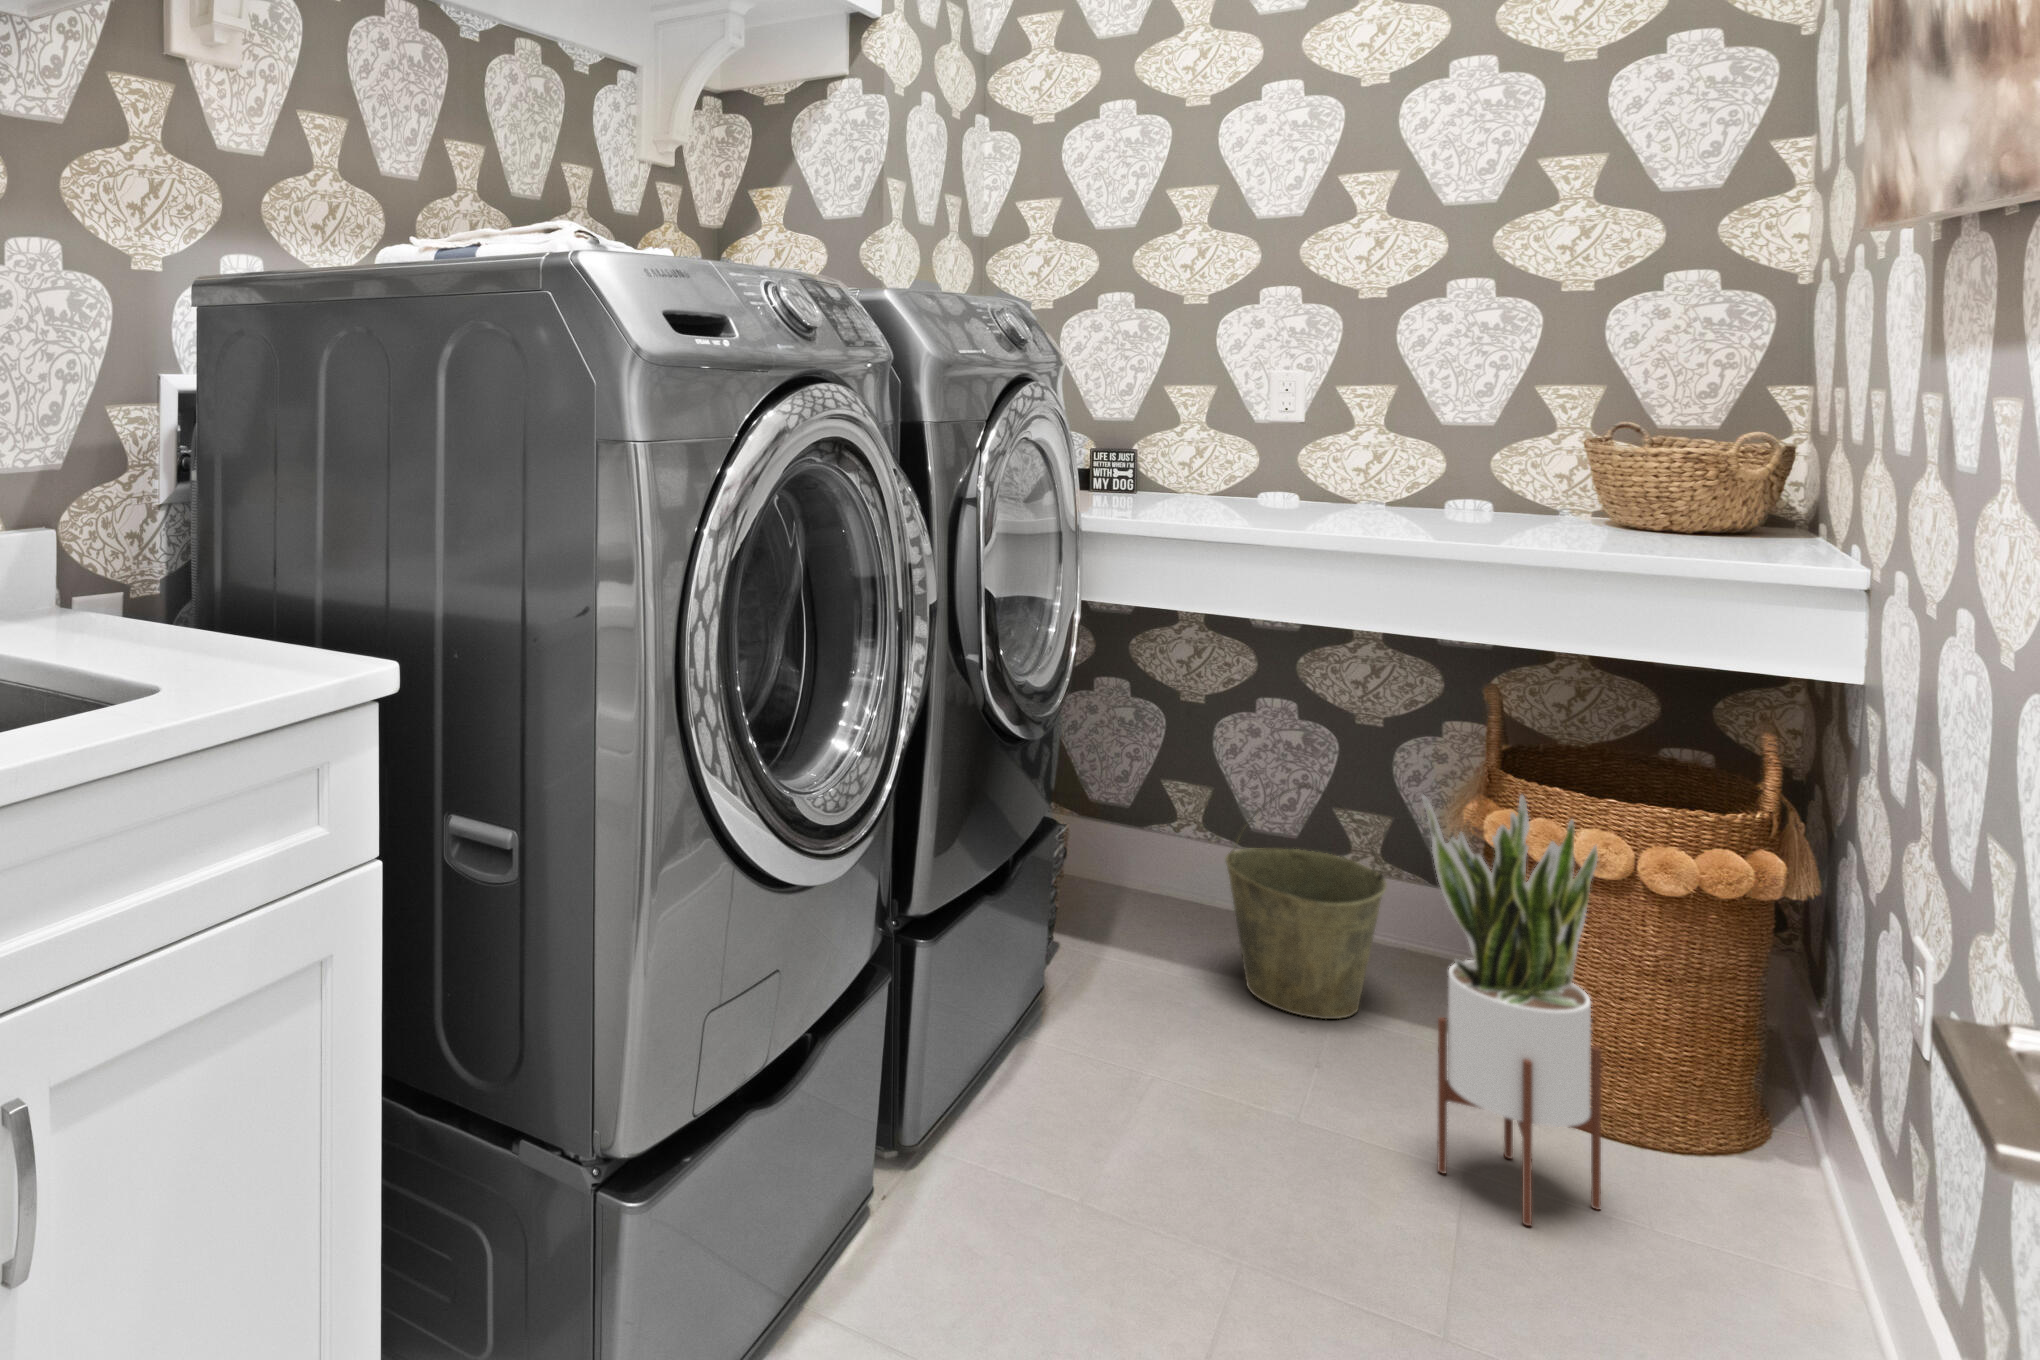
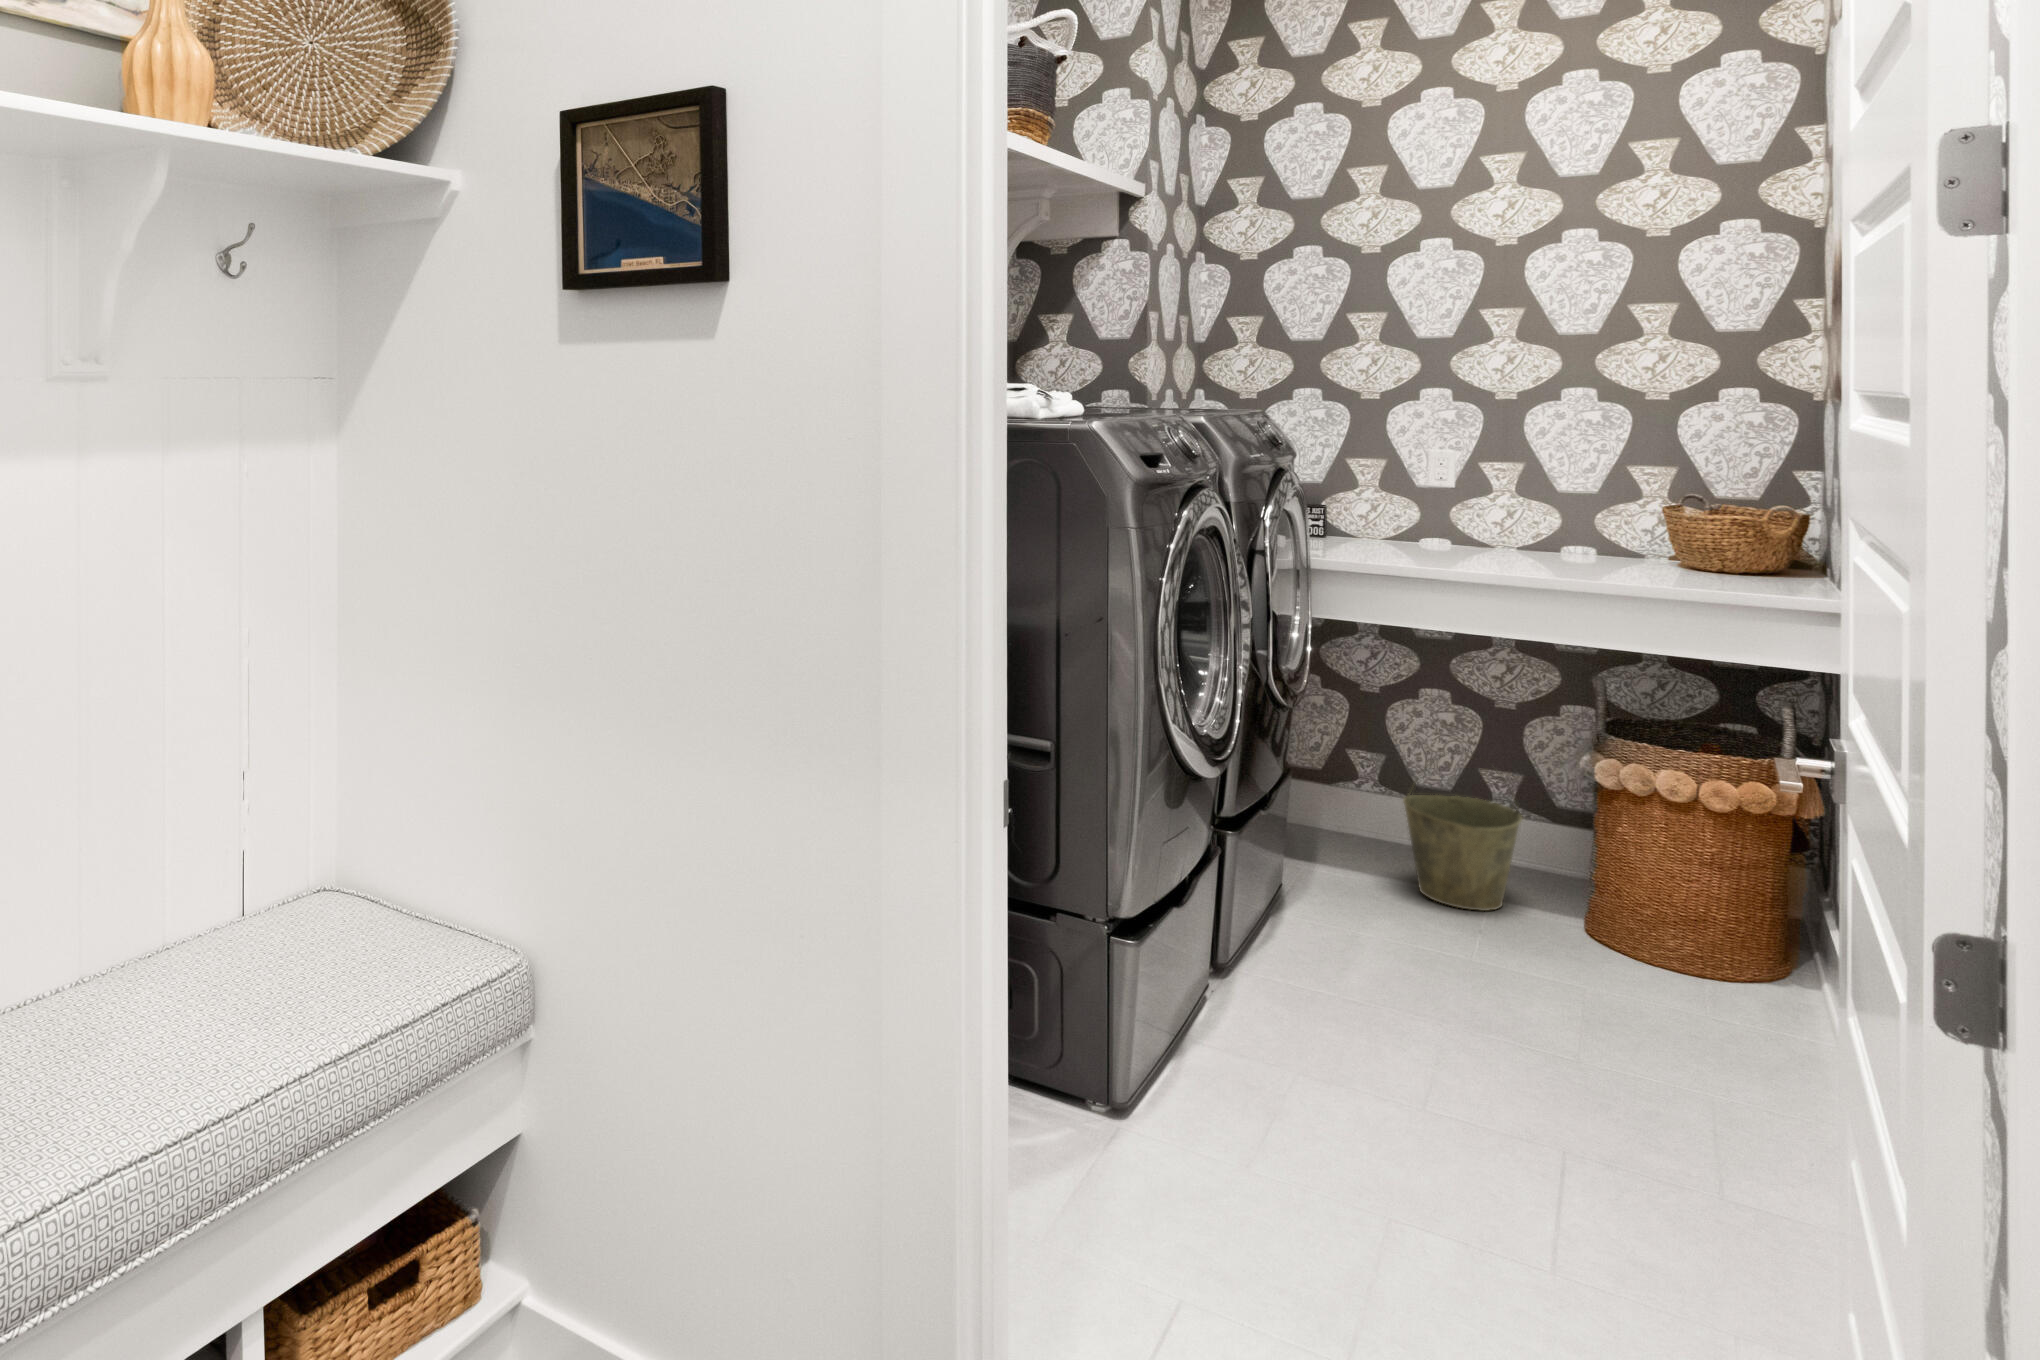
potted plant: present [1422,795,1601,1226] -> none [1554,743,1675,1018]

